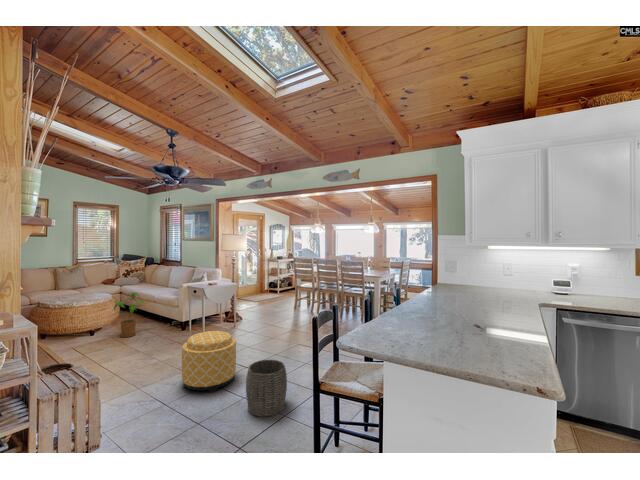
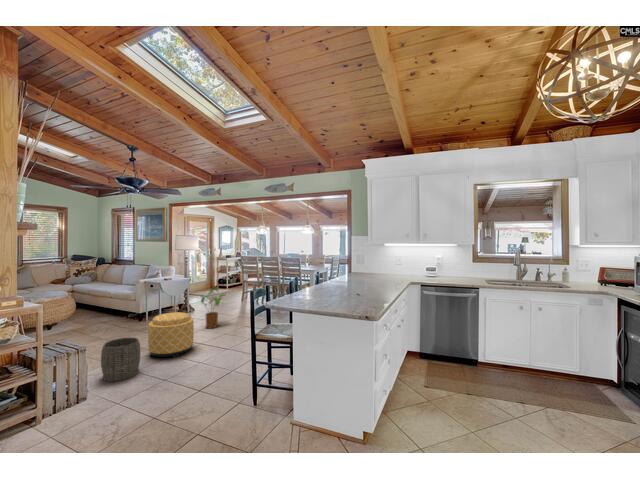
house plant: present [114,292,144,337] -> present [200,287,225,328]
woven basket: present [246,360,287,417] -> present [101,337,140,382]

